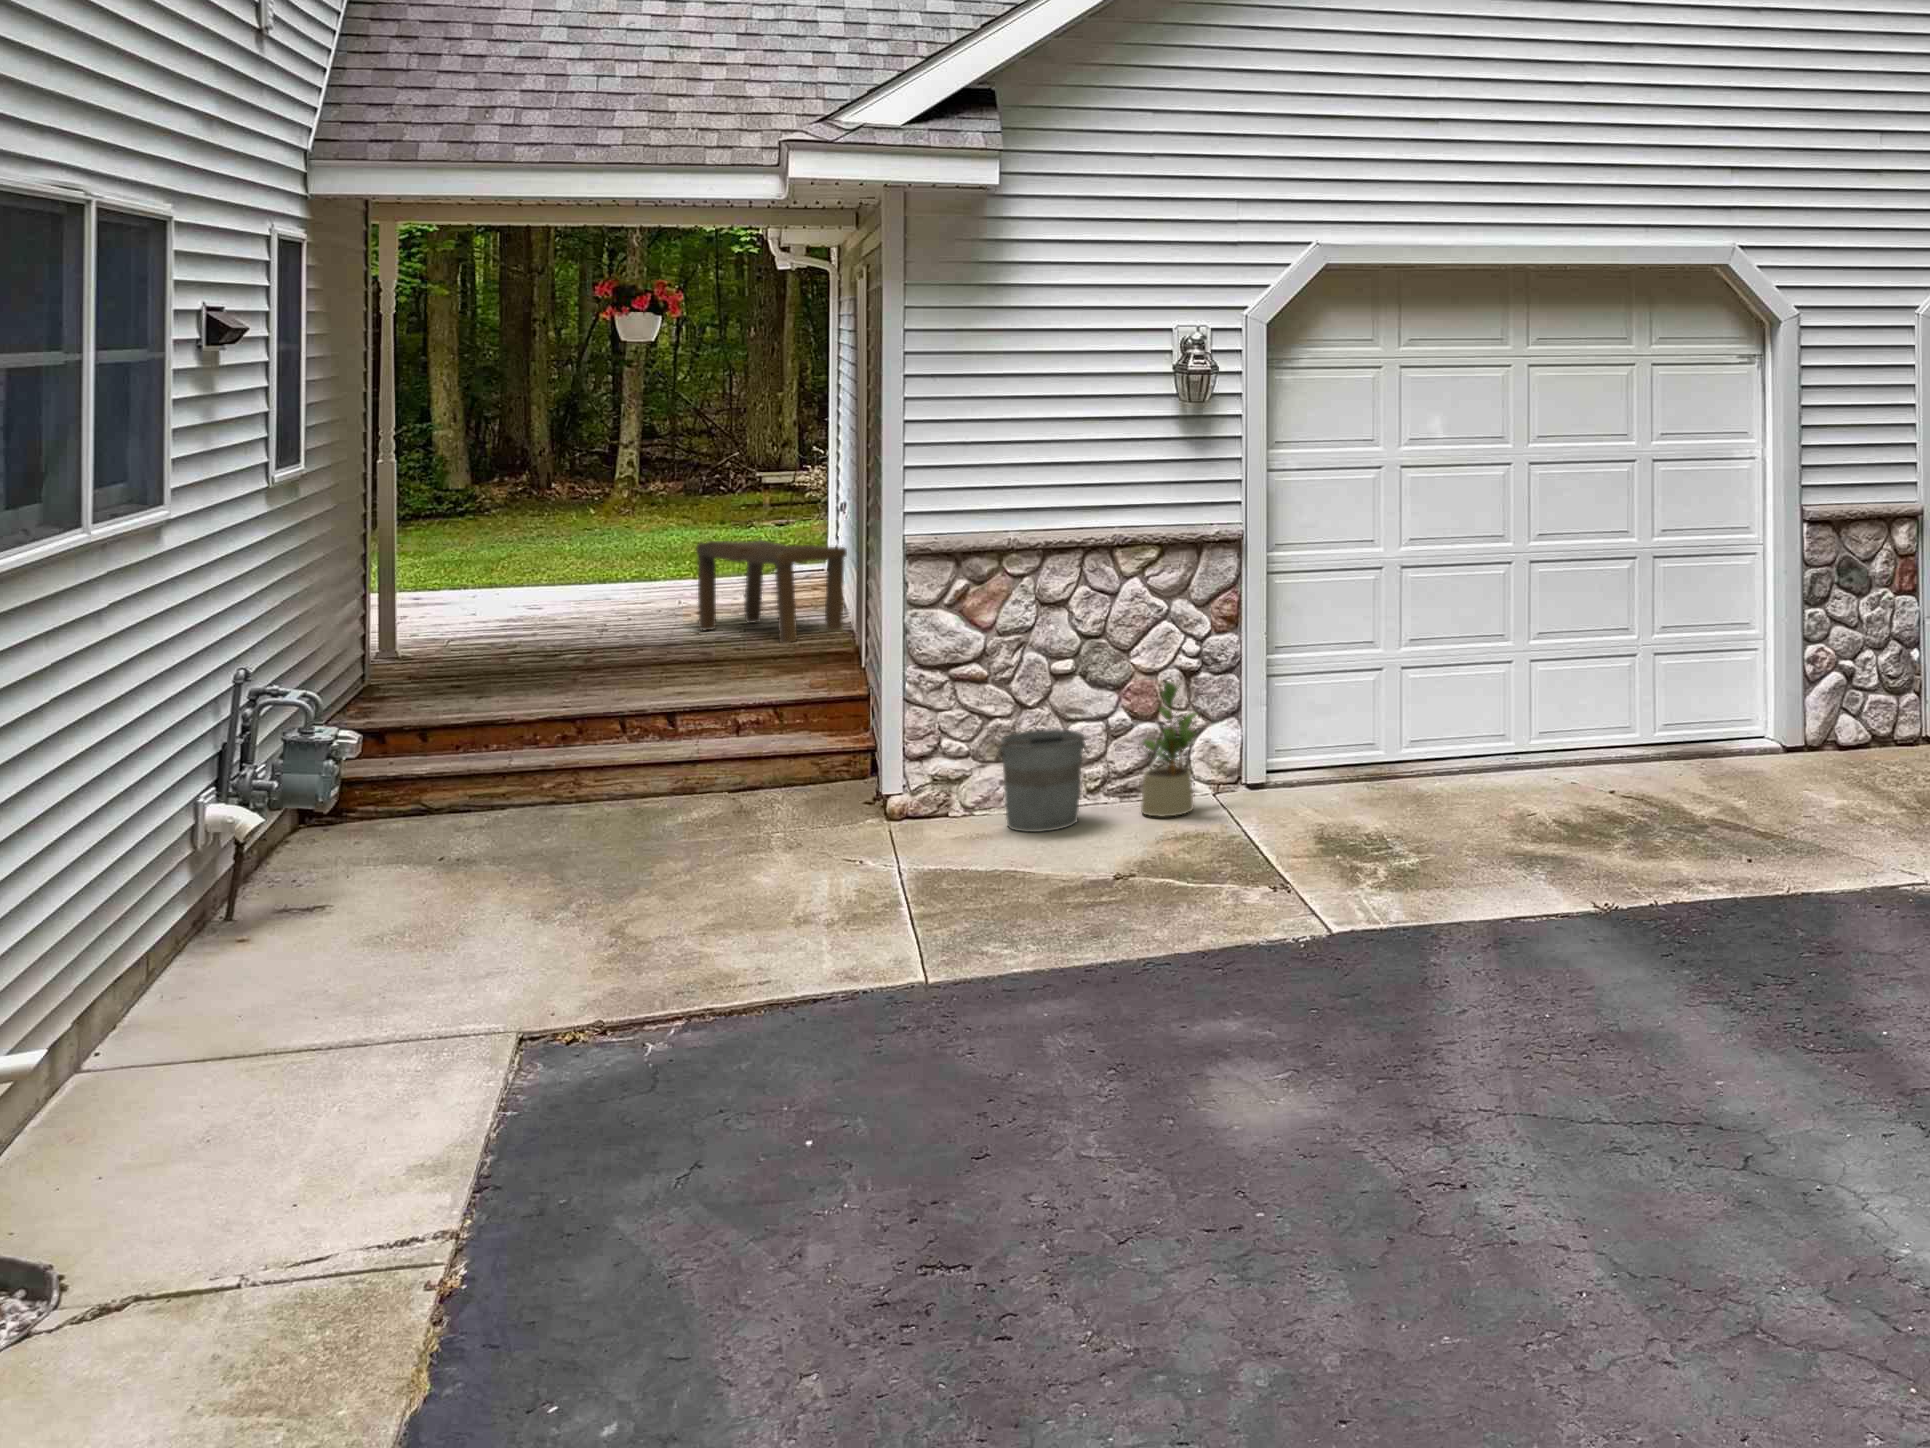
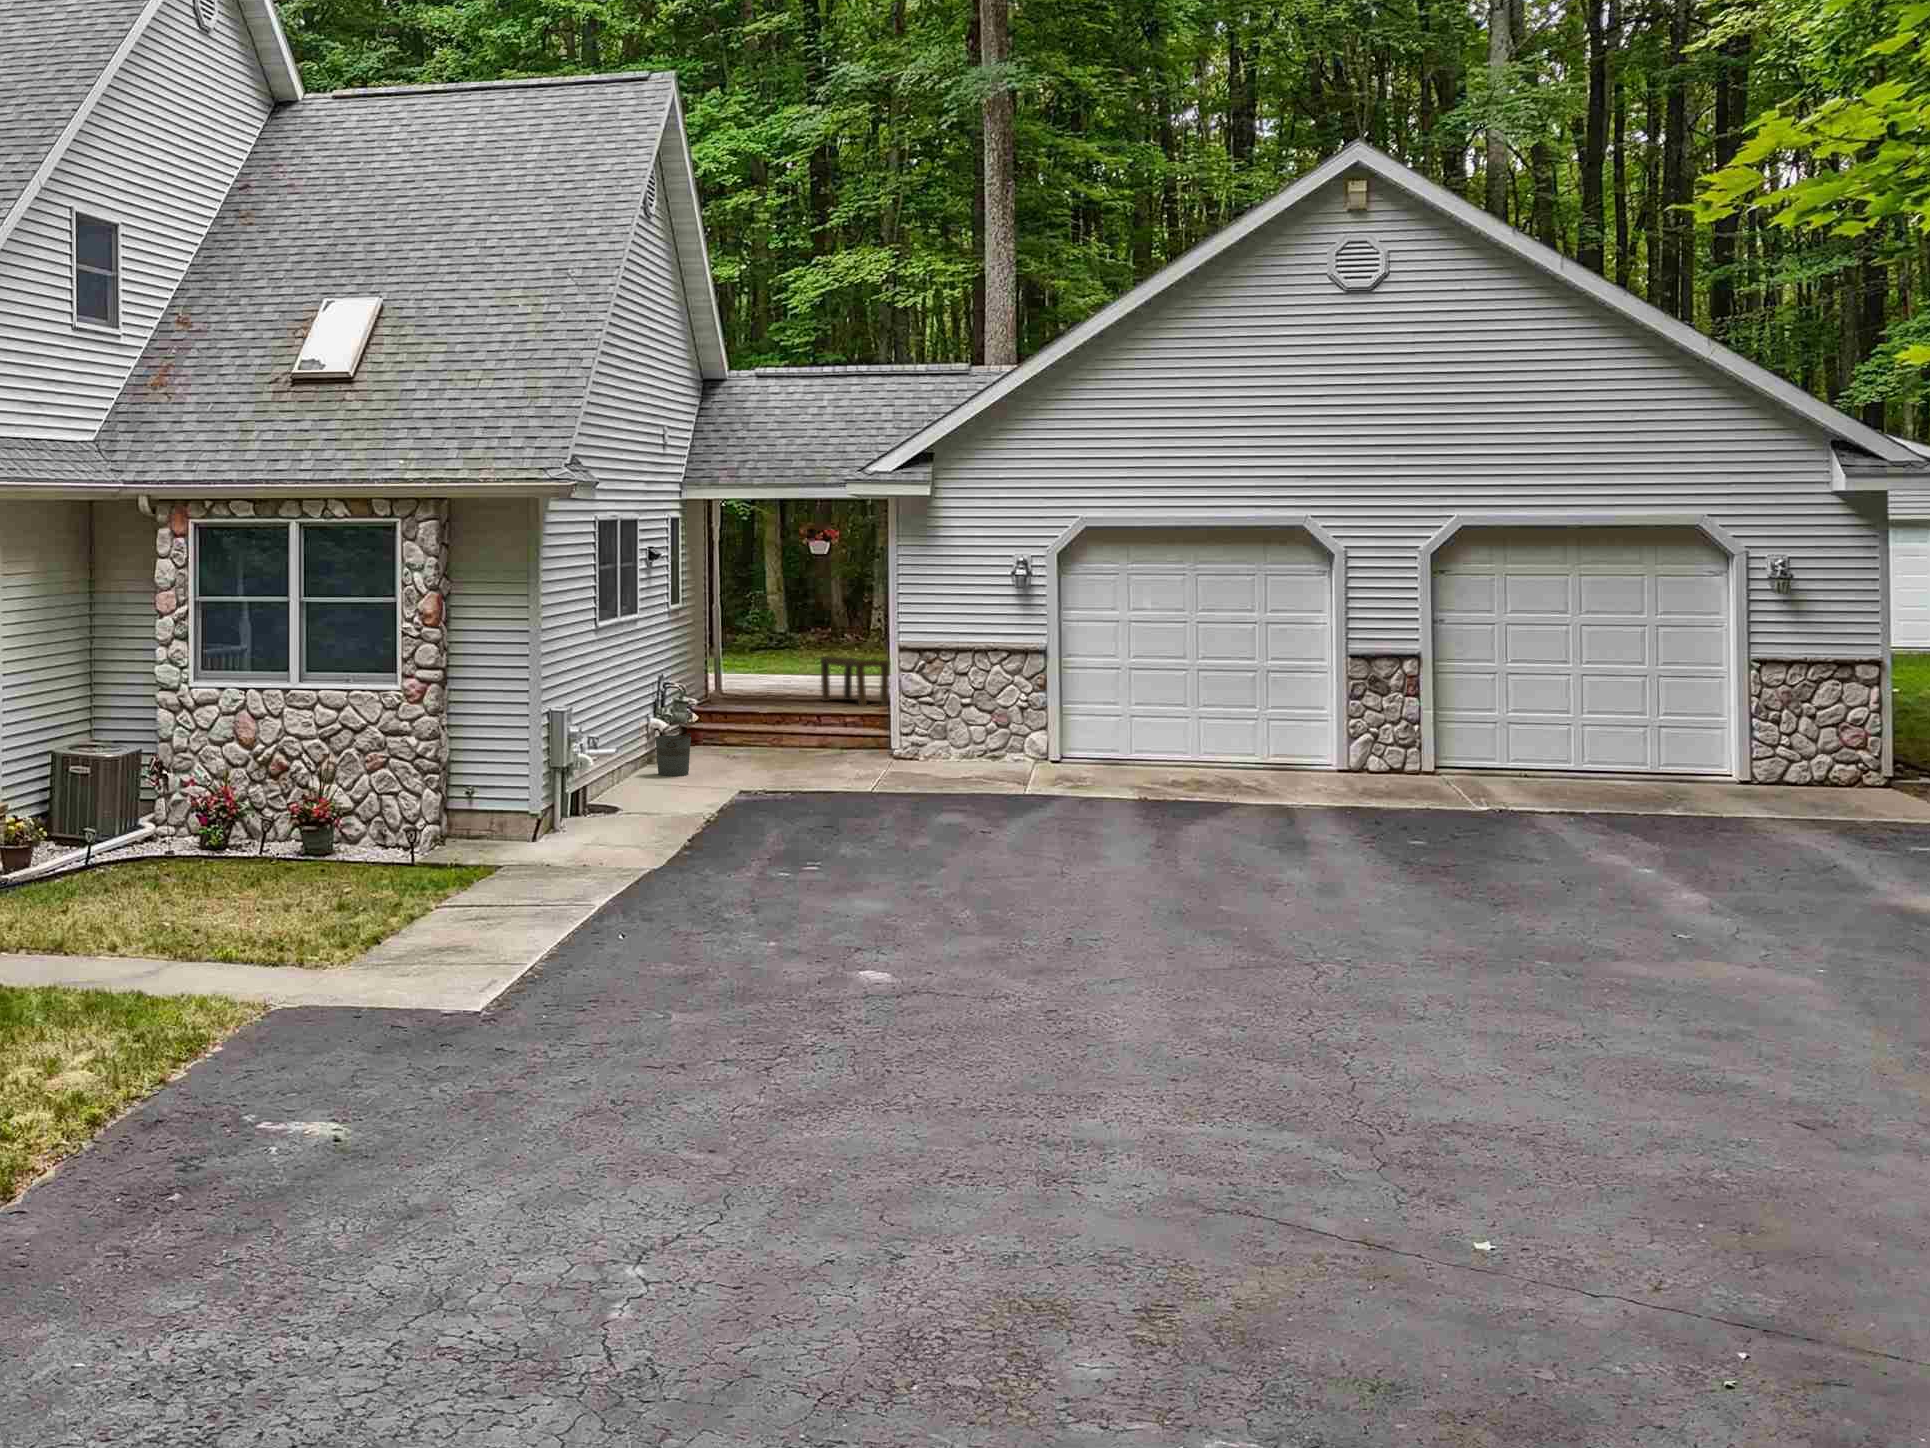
potted plant: present [1141,682,1197,816] -> none [997,710,1024,768]
bucket: present [994,729,1089,832] -> present [655,733,691,776]

